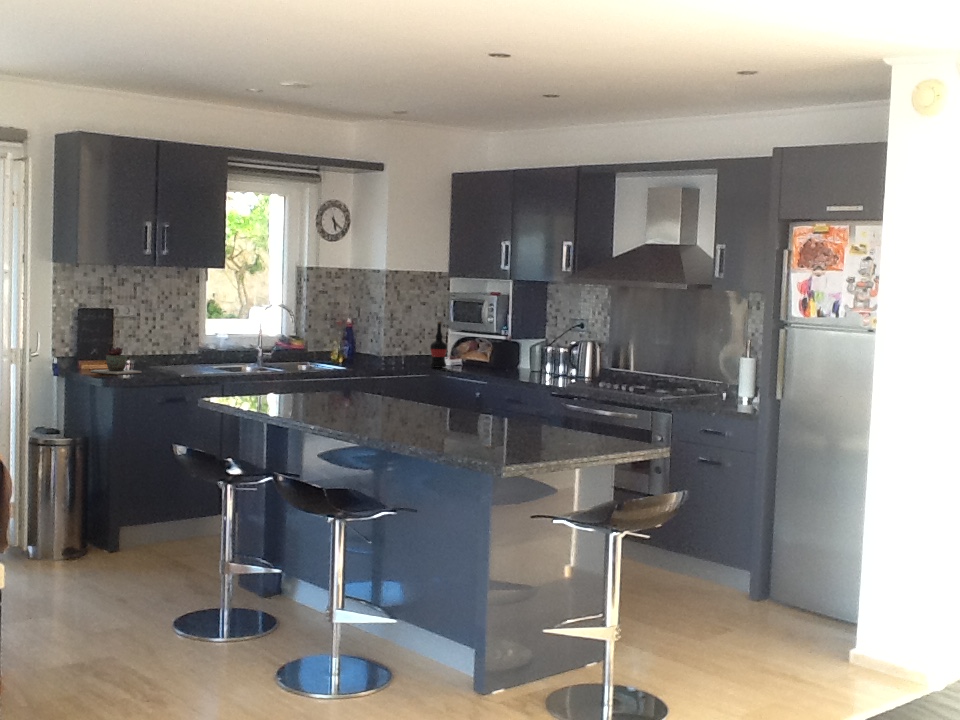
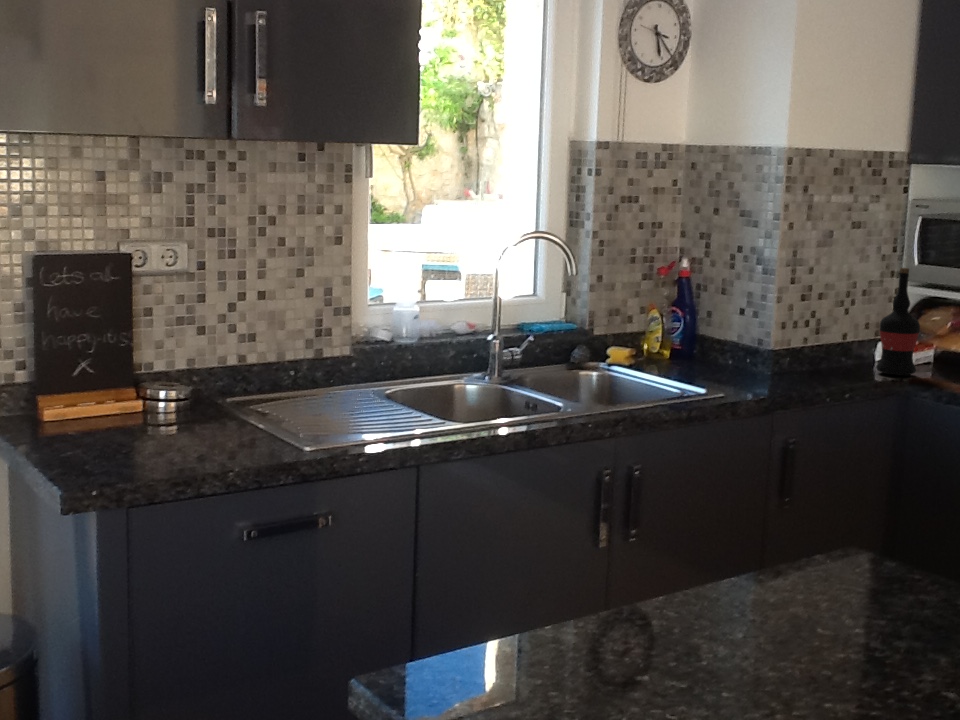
succulent plant: present [91,347,141,374] -> none [54,368,194,457]

